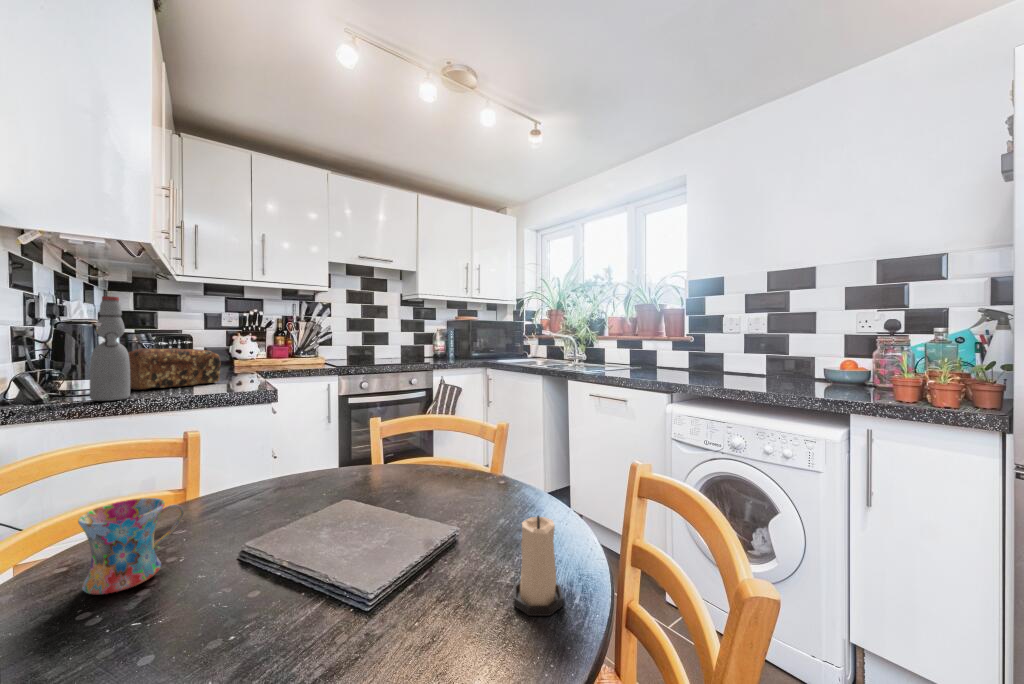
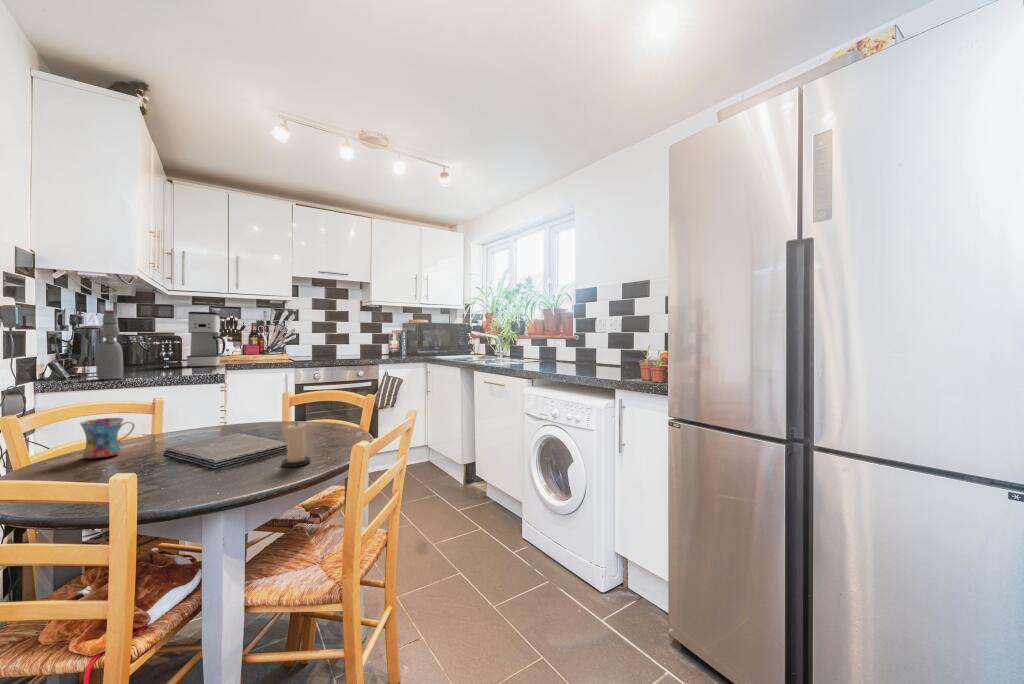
coffee maker: none [206,303,255,376] -> present [187,312,225,367]
bread loaf: present [128,348,221,390] -> none [118,346,192,374]

